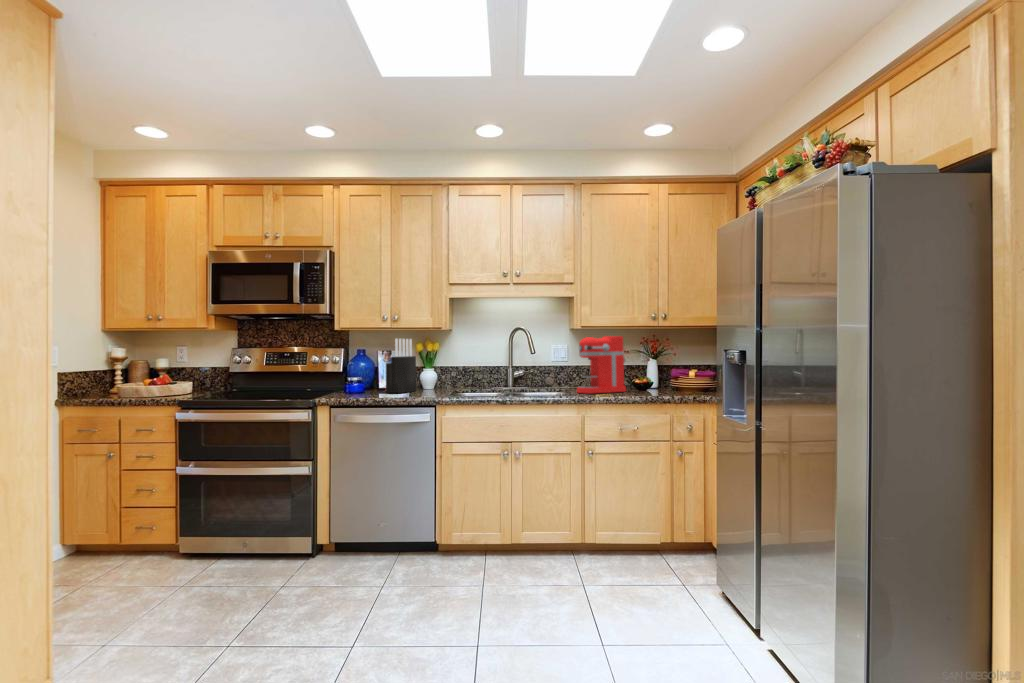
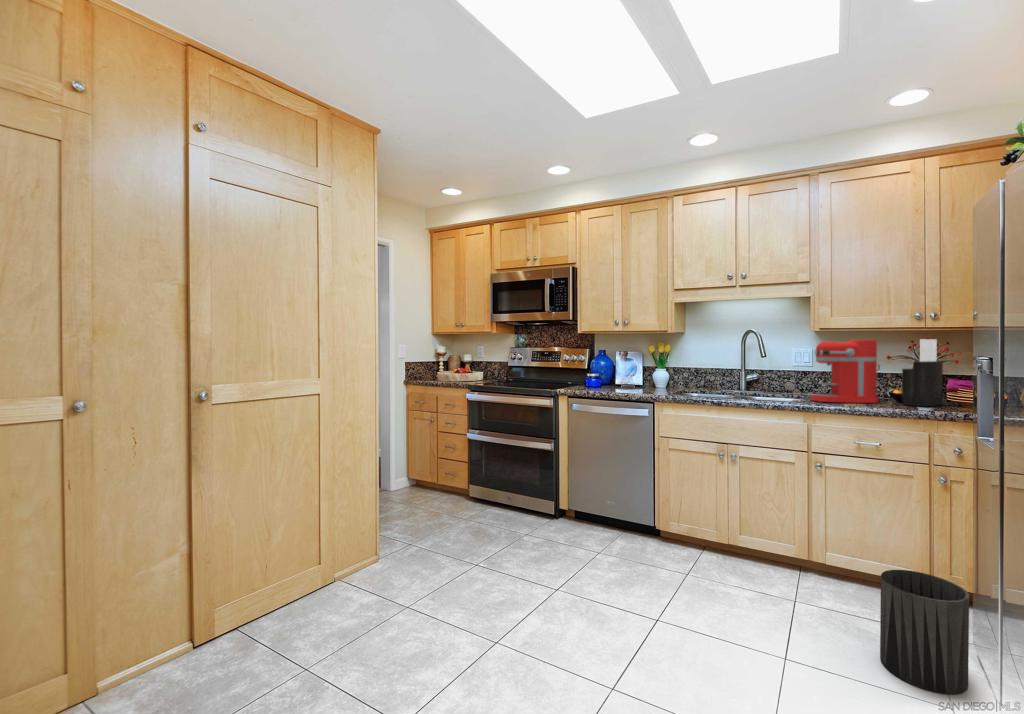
knife block: present [386,338,416,393] -> present [902,339,943,406]
trash can: none [665,533,728,632] -> present [880,570,969,694]

